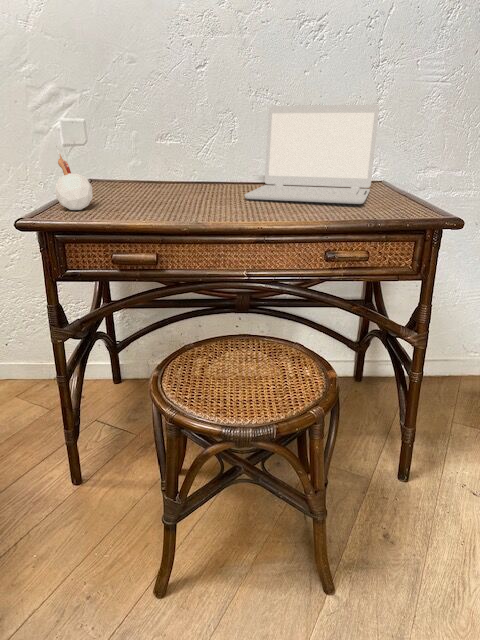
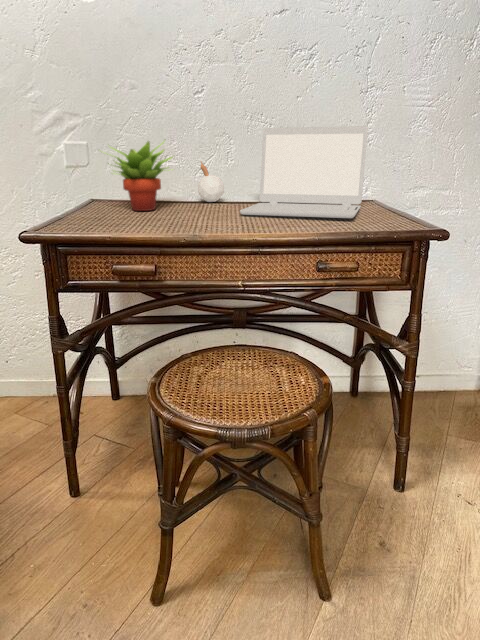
succulent plant: none [96,118,177,194] -> present [108,141,172,211]
candle: present [56,146,93,210] -> present [198,158,224,202]

